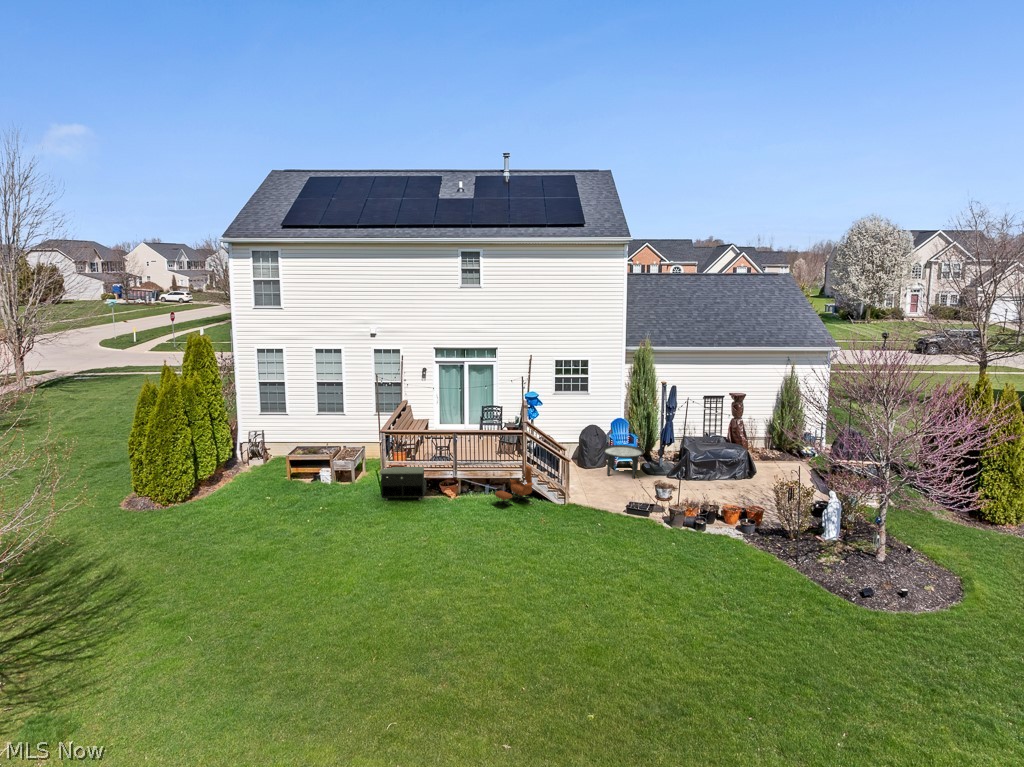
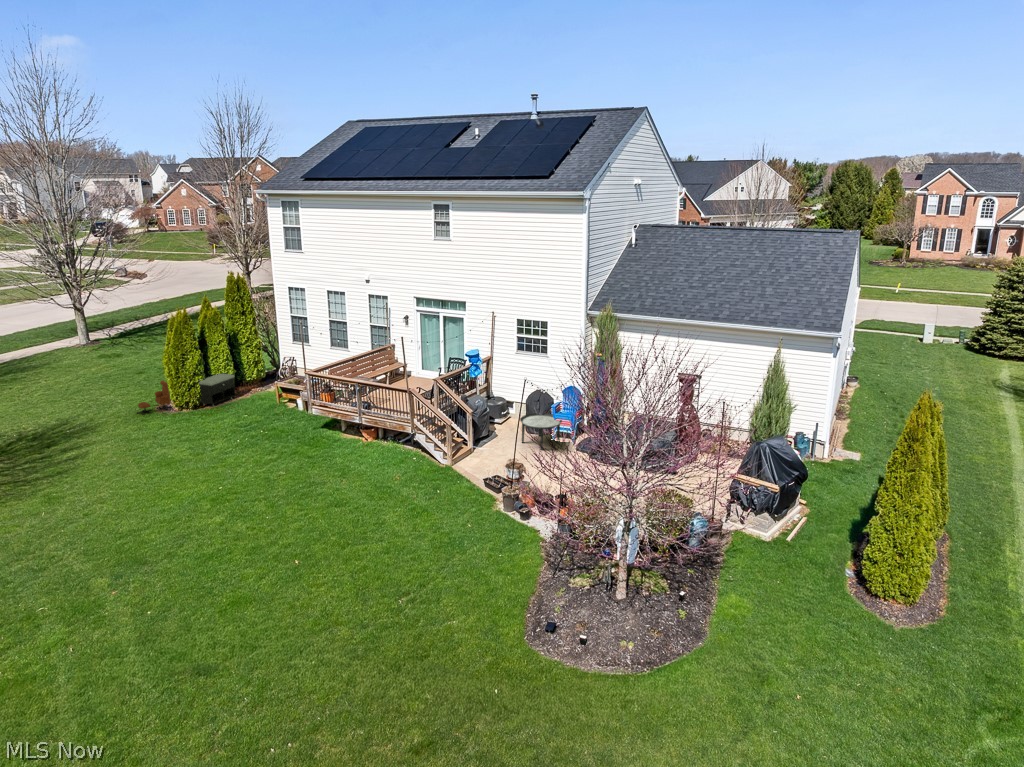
lounge chair: present [495,465,534,506] -> present [138,380,171,414]
storage bench: present [381,467,426,500] -> present [199,374,236,406]

